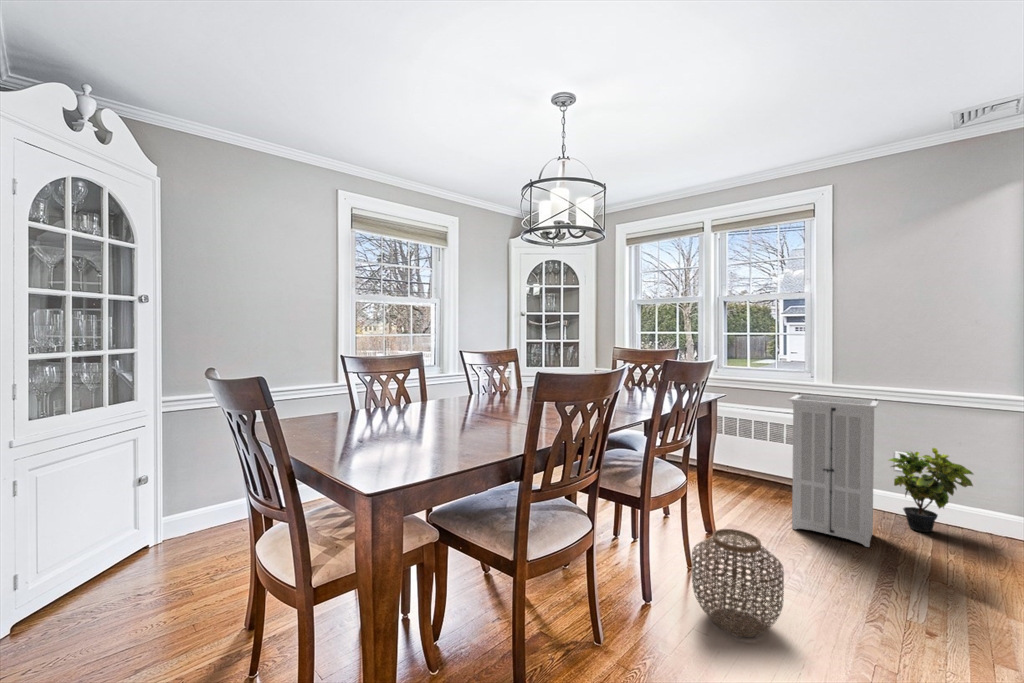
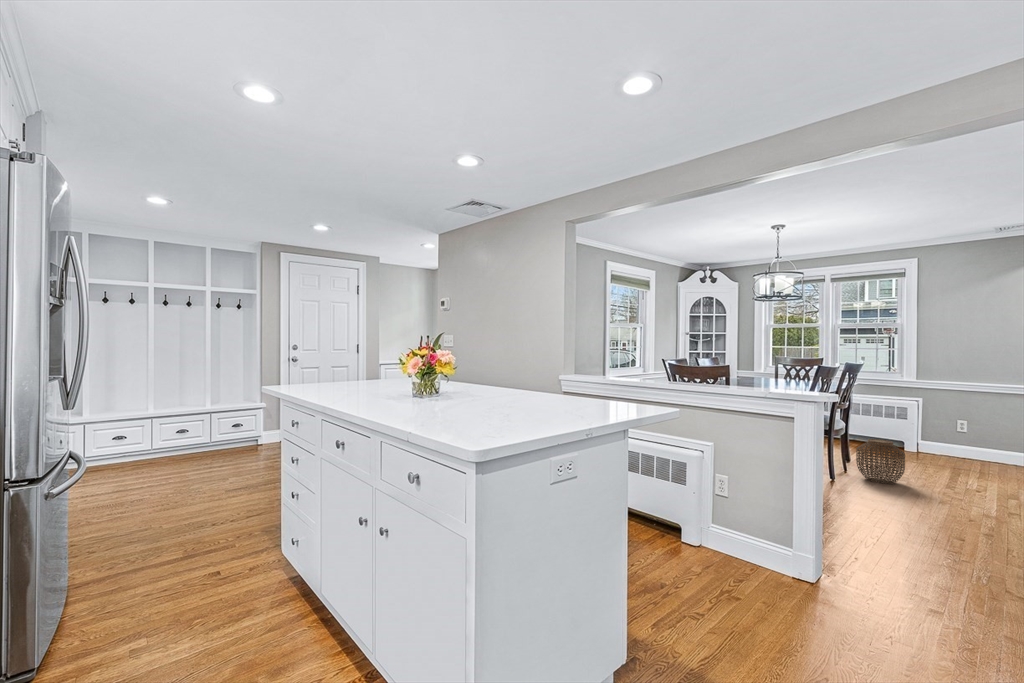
storage cabinet: present [788,393,879,547] -> none [893,383,948,467]
potted plant: present [889,448,973,532] -> none [952,415,1004,464]

